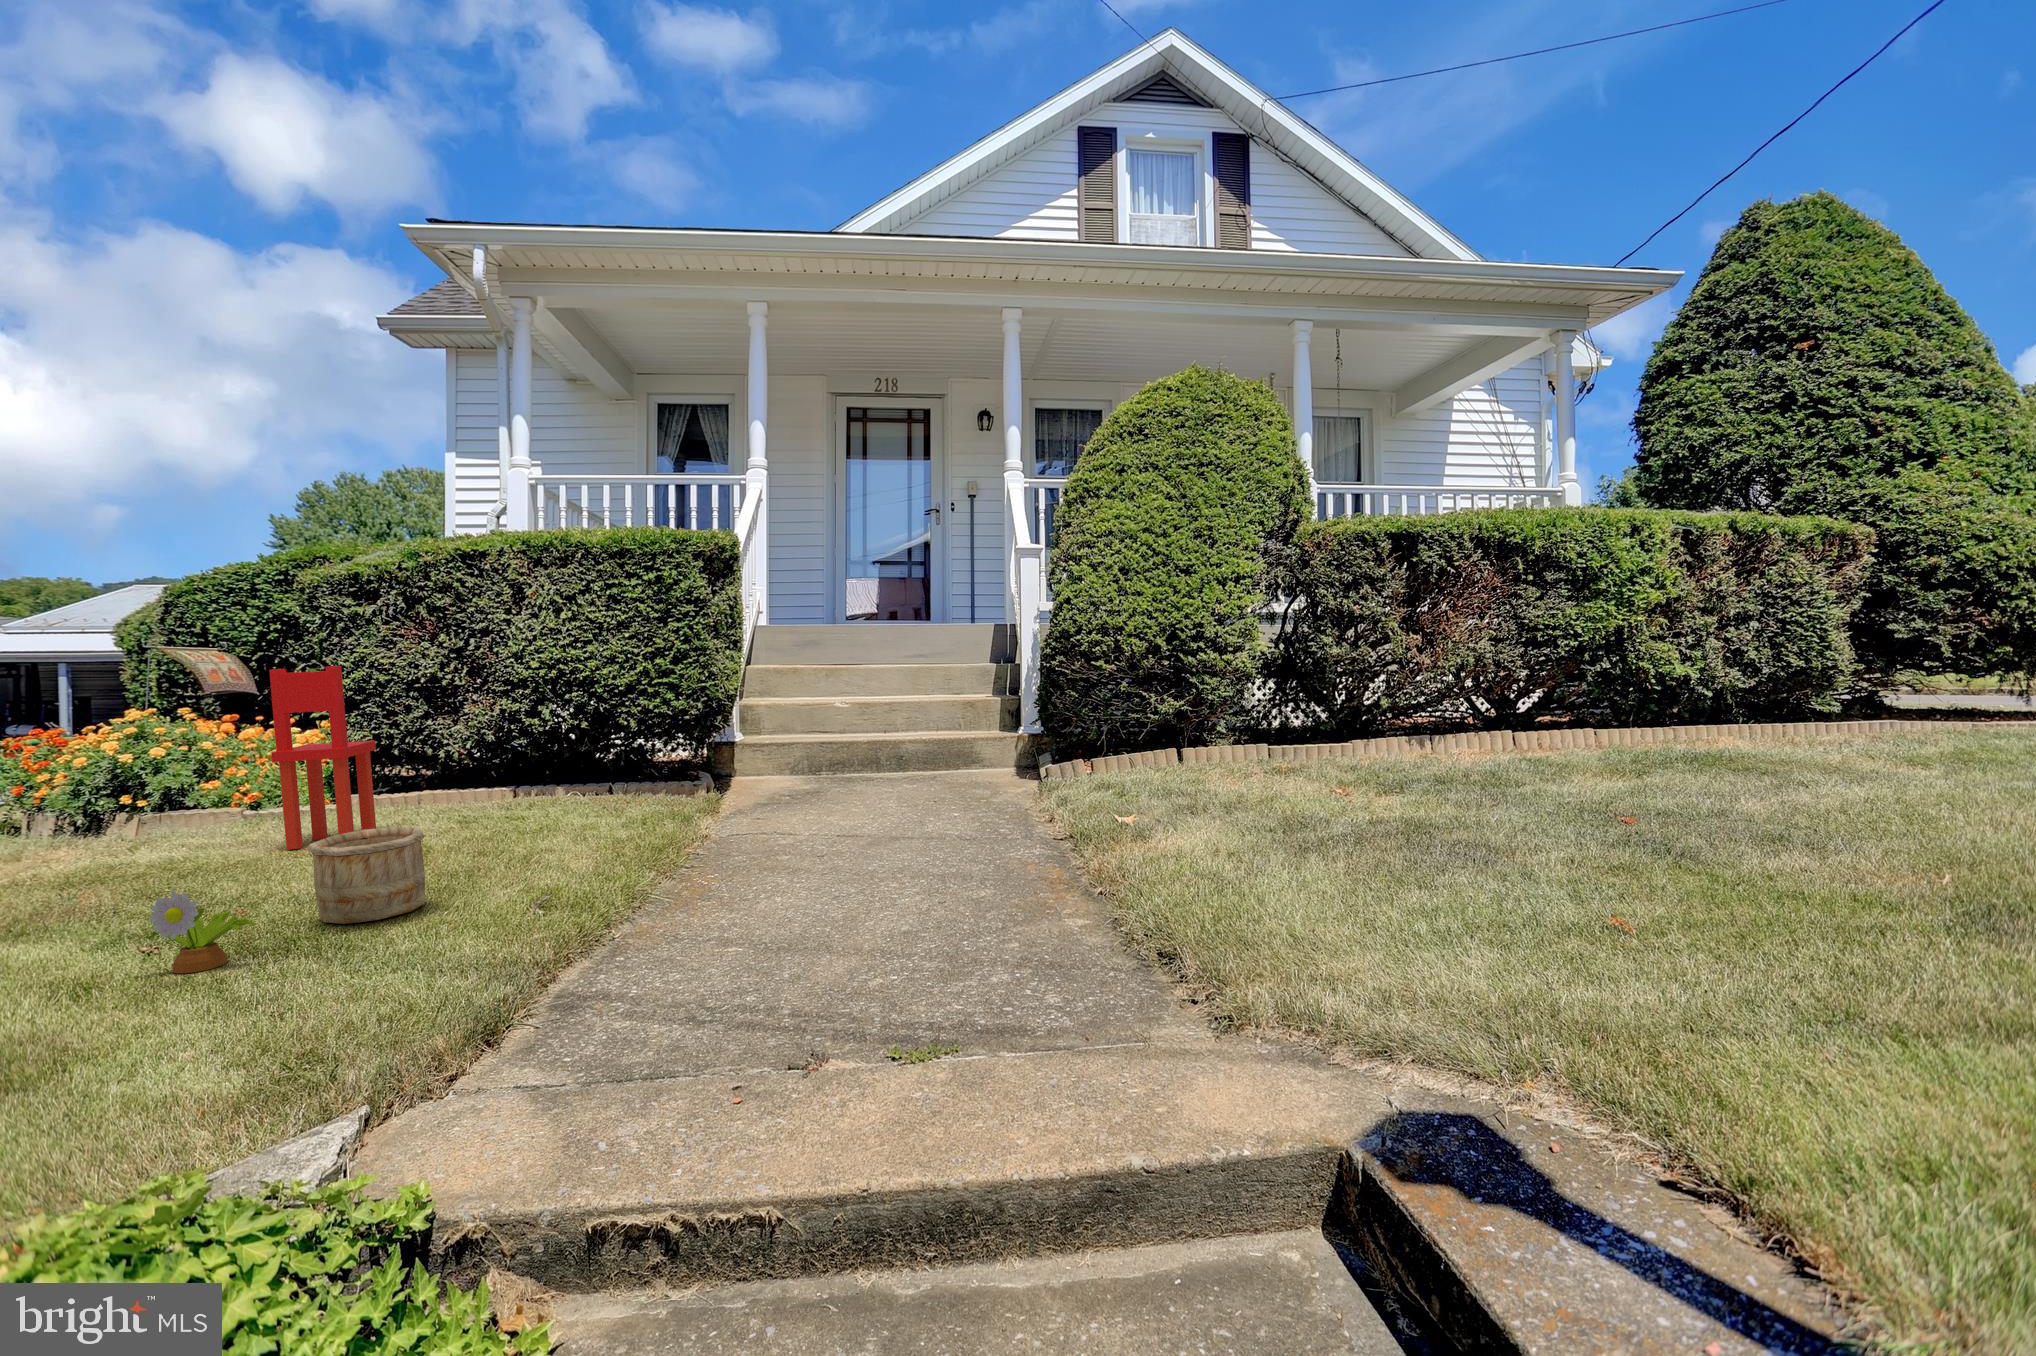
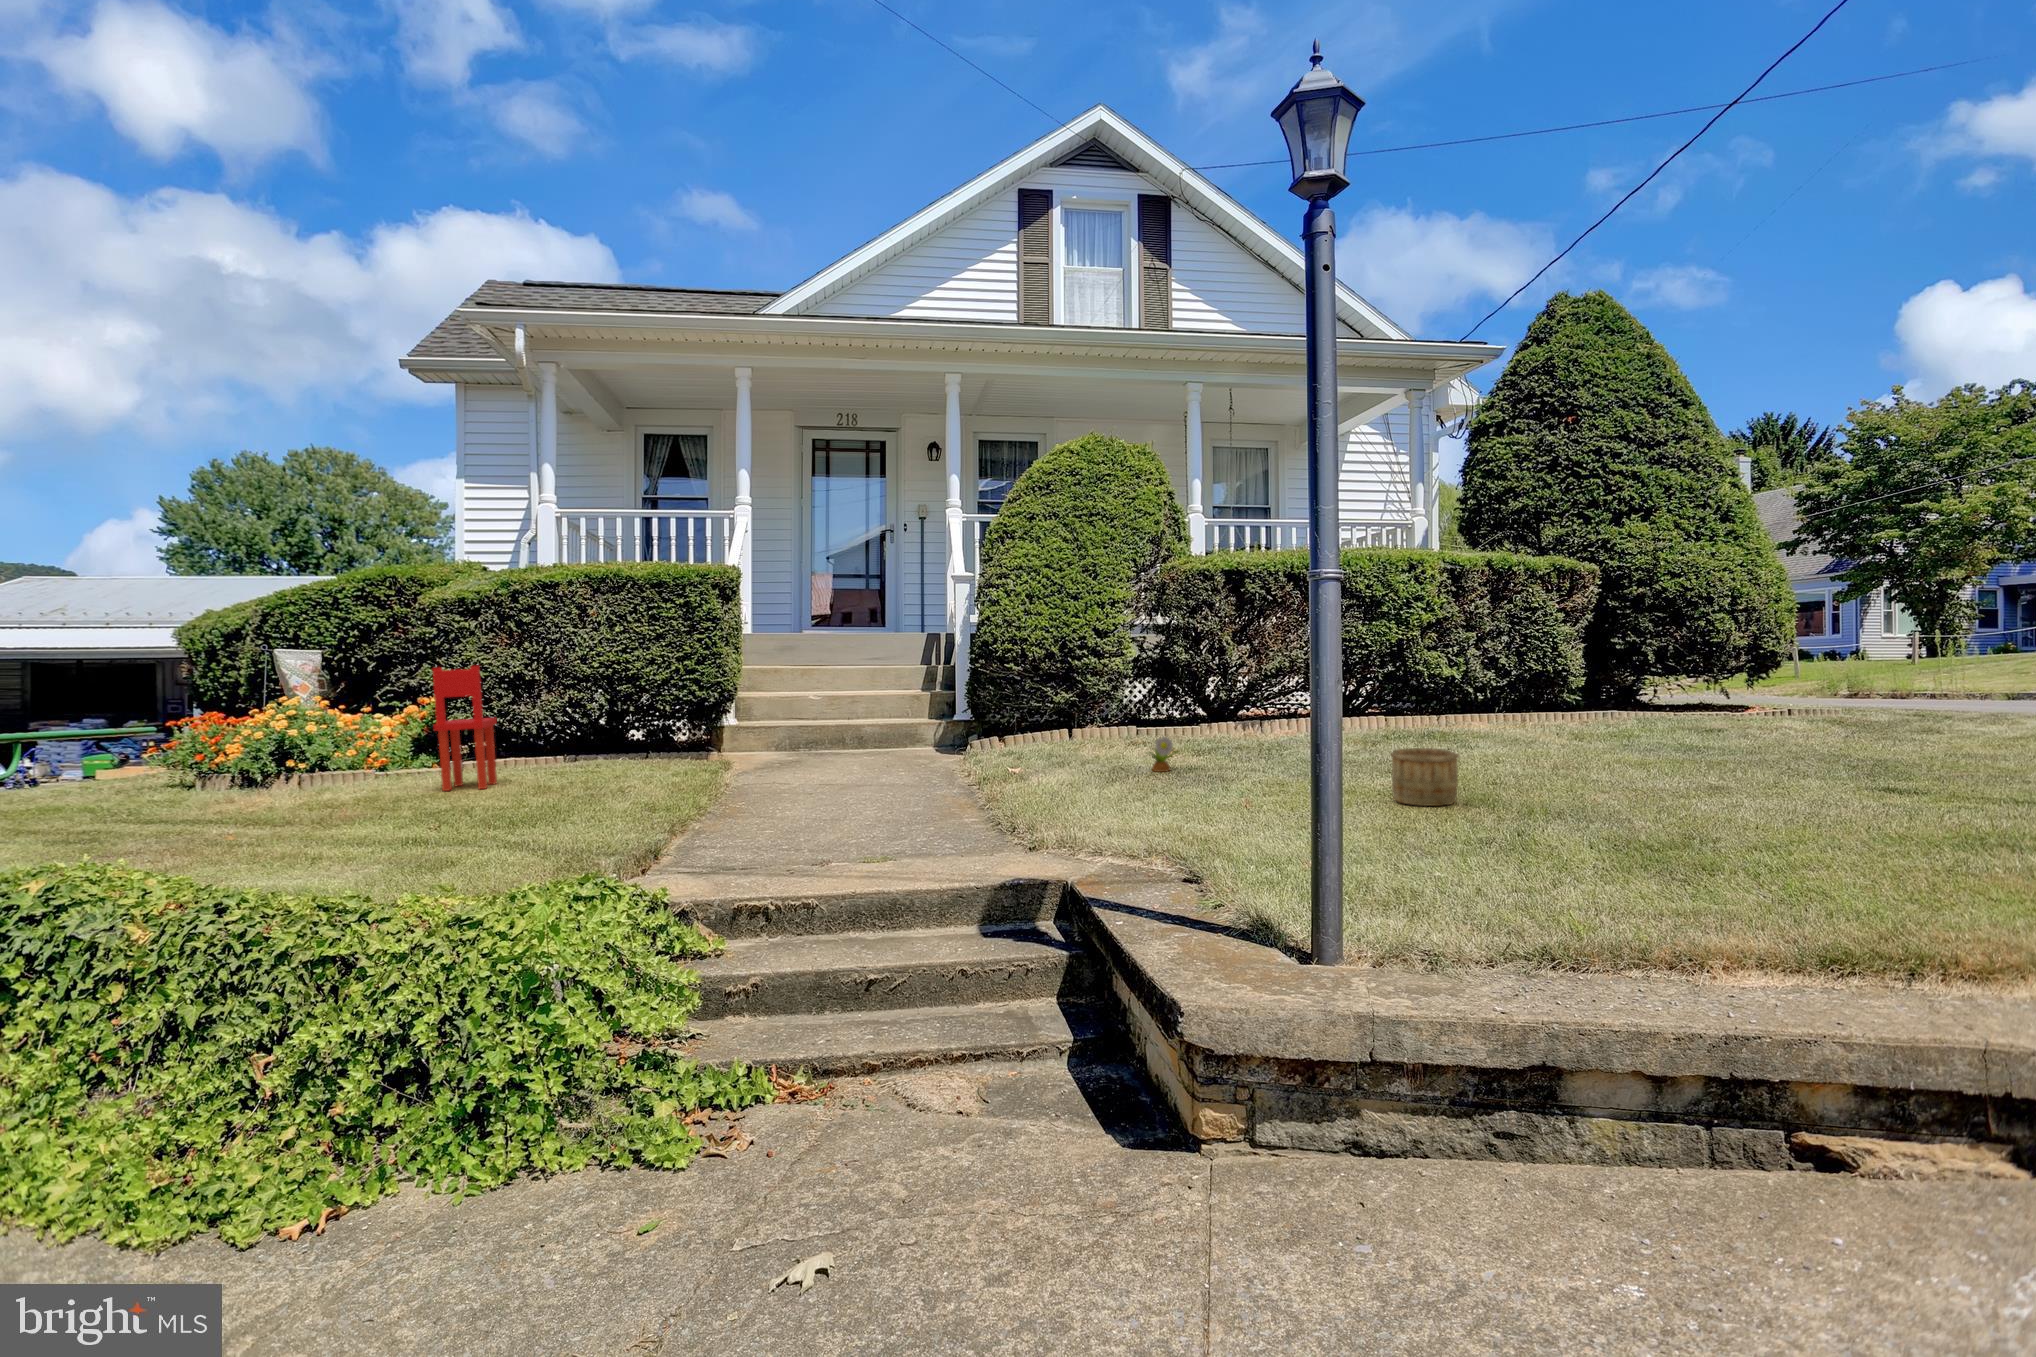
wooden bucket: present [308,827,425,924] -> present [1391,748,1459,806]
decorative plant: present [144,891,256,973] -> present [1147,736,1180,772]

